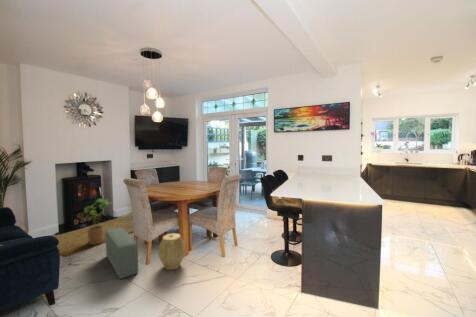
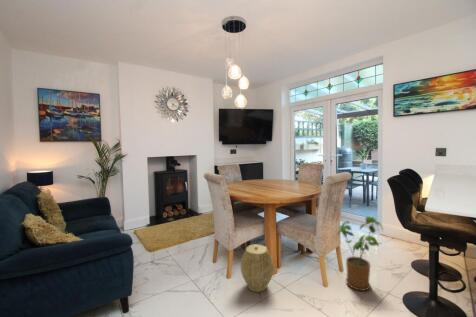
house plant: present [84,199,111,245] -> present [338,216,381,291]
pouf: present [105,228,138,279] -> none [186,229,218,292]

